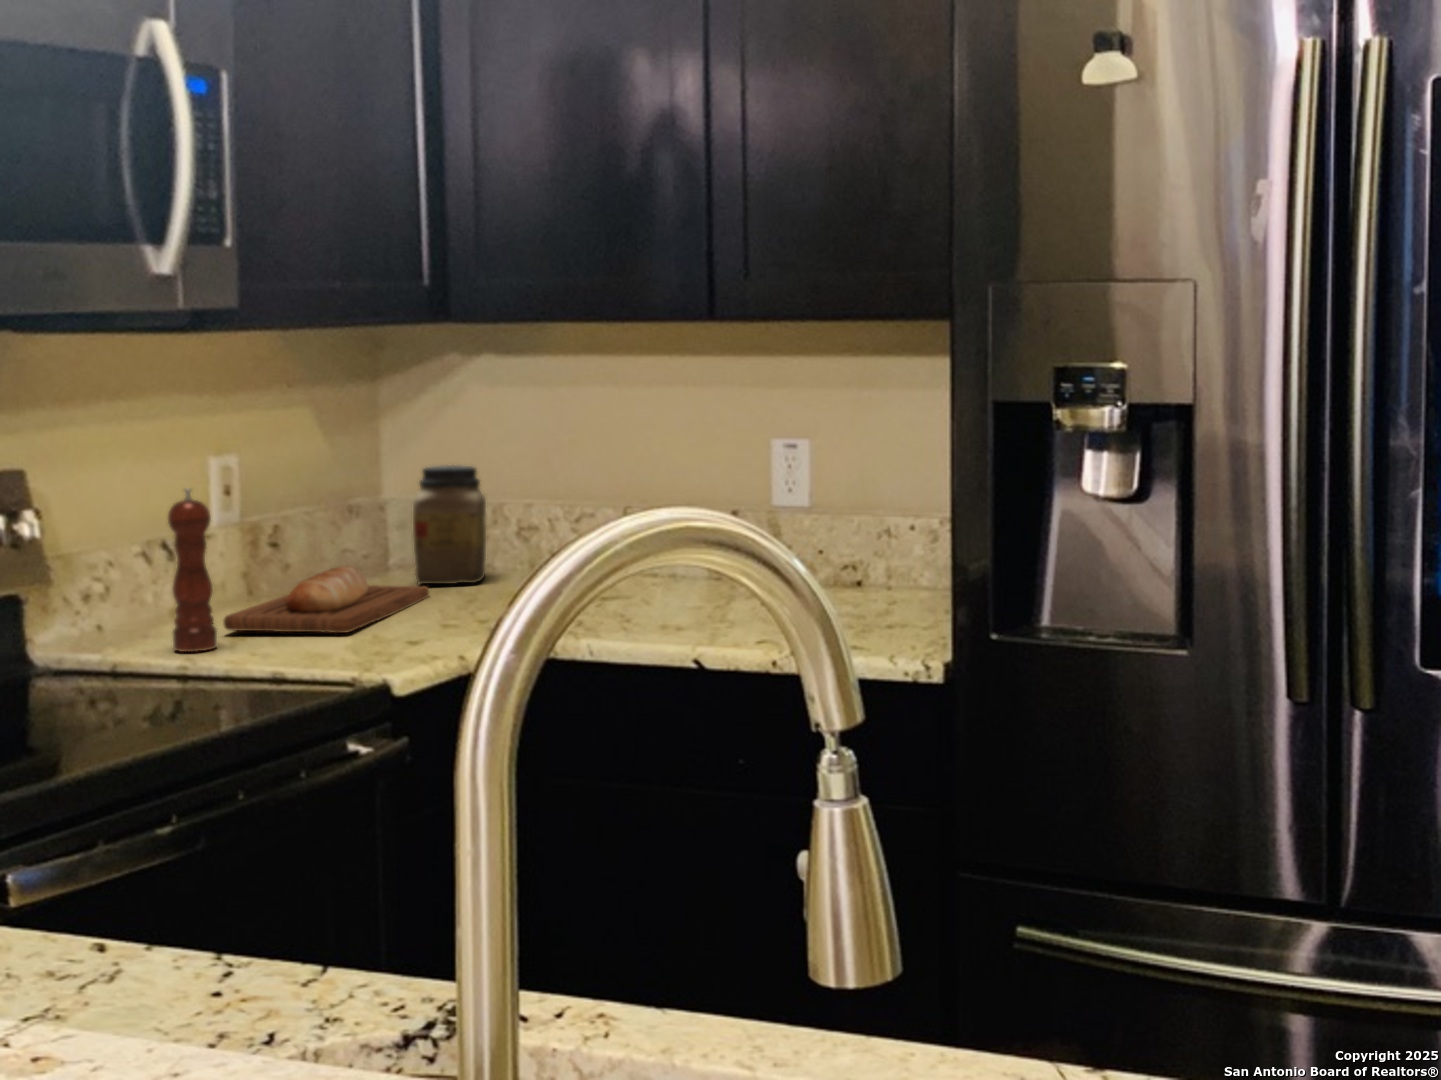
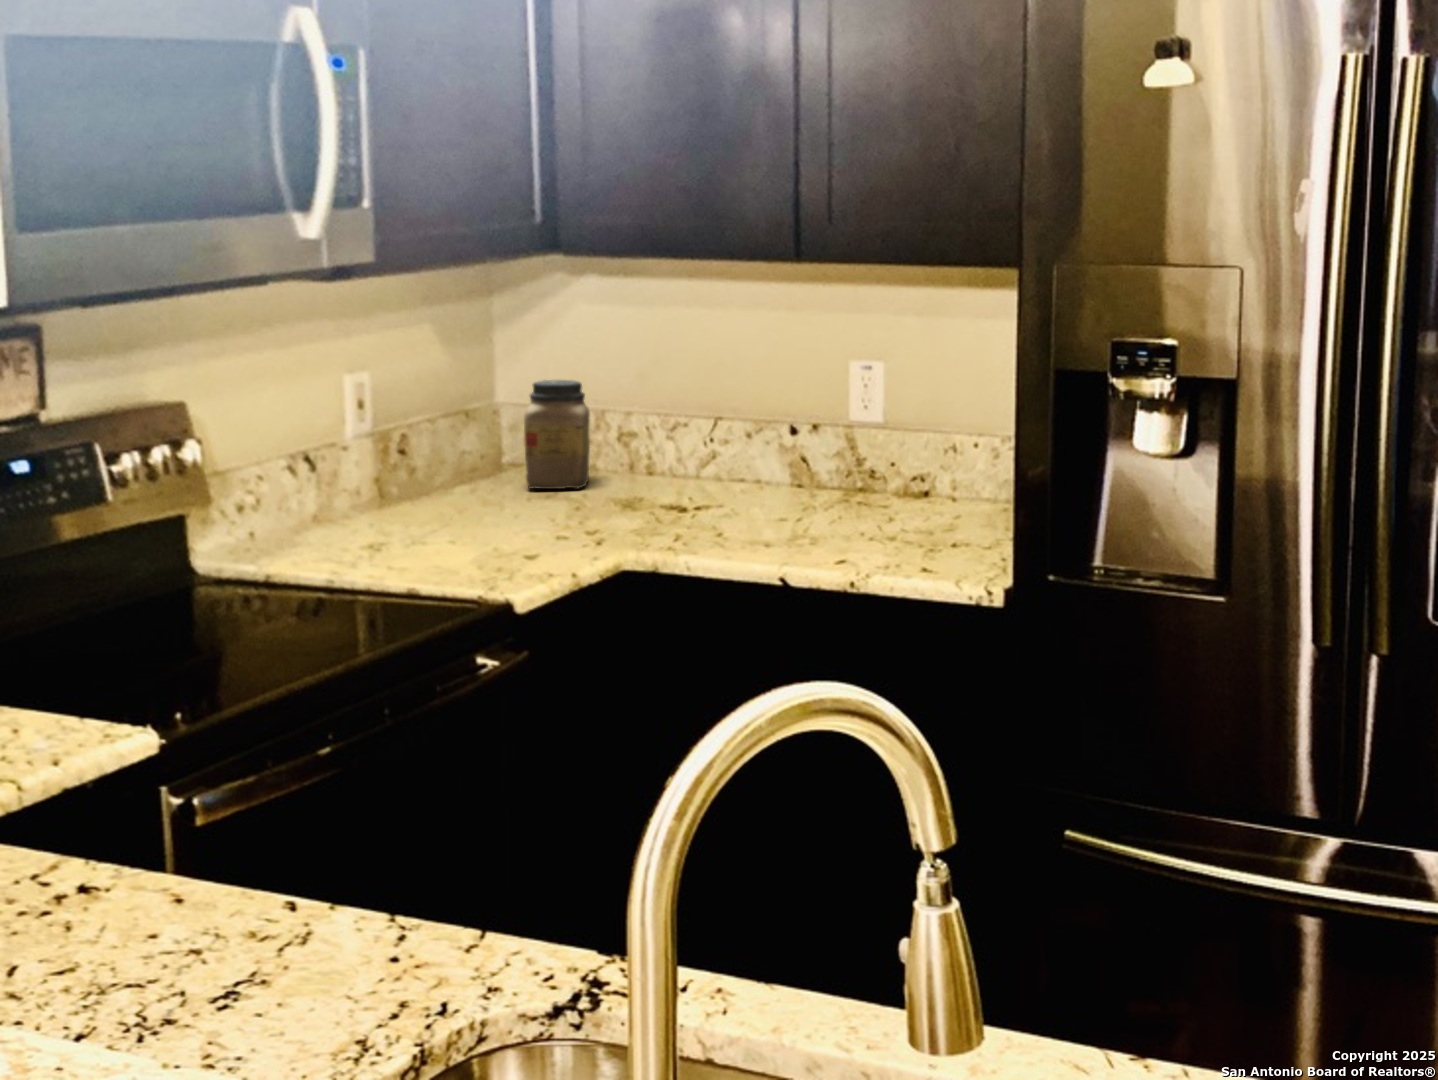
pepper mill: present [168,488,217,652] -> none [310,415,354,561]
bread loaf: present [224,566,429,633] -> none [359,475,539,544]

